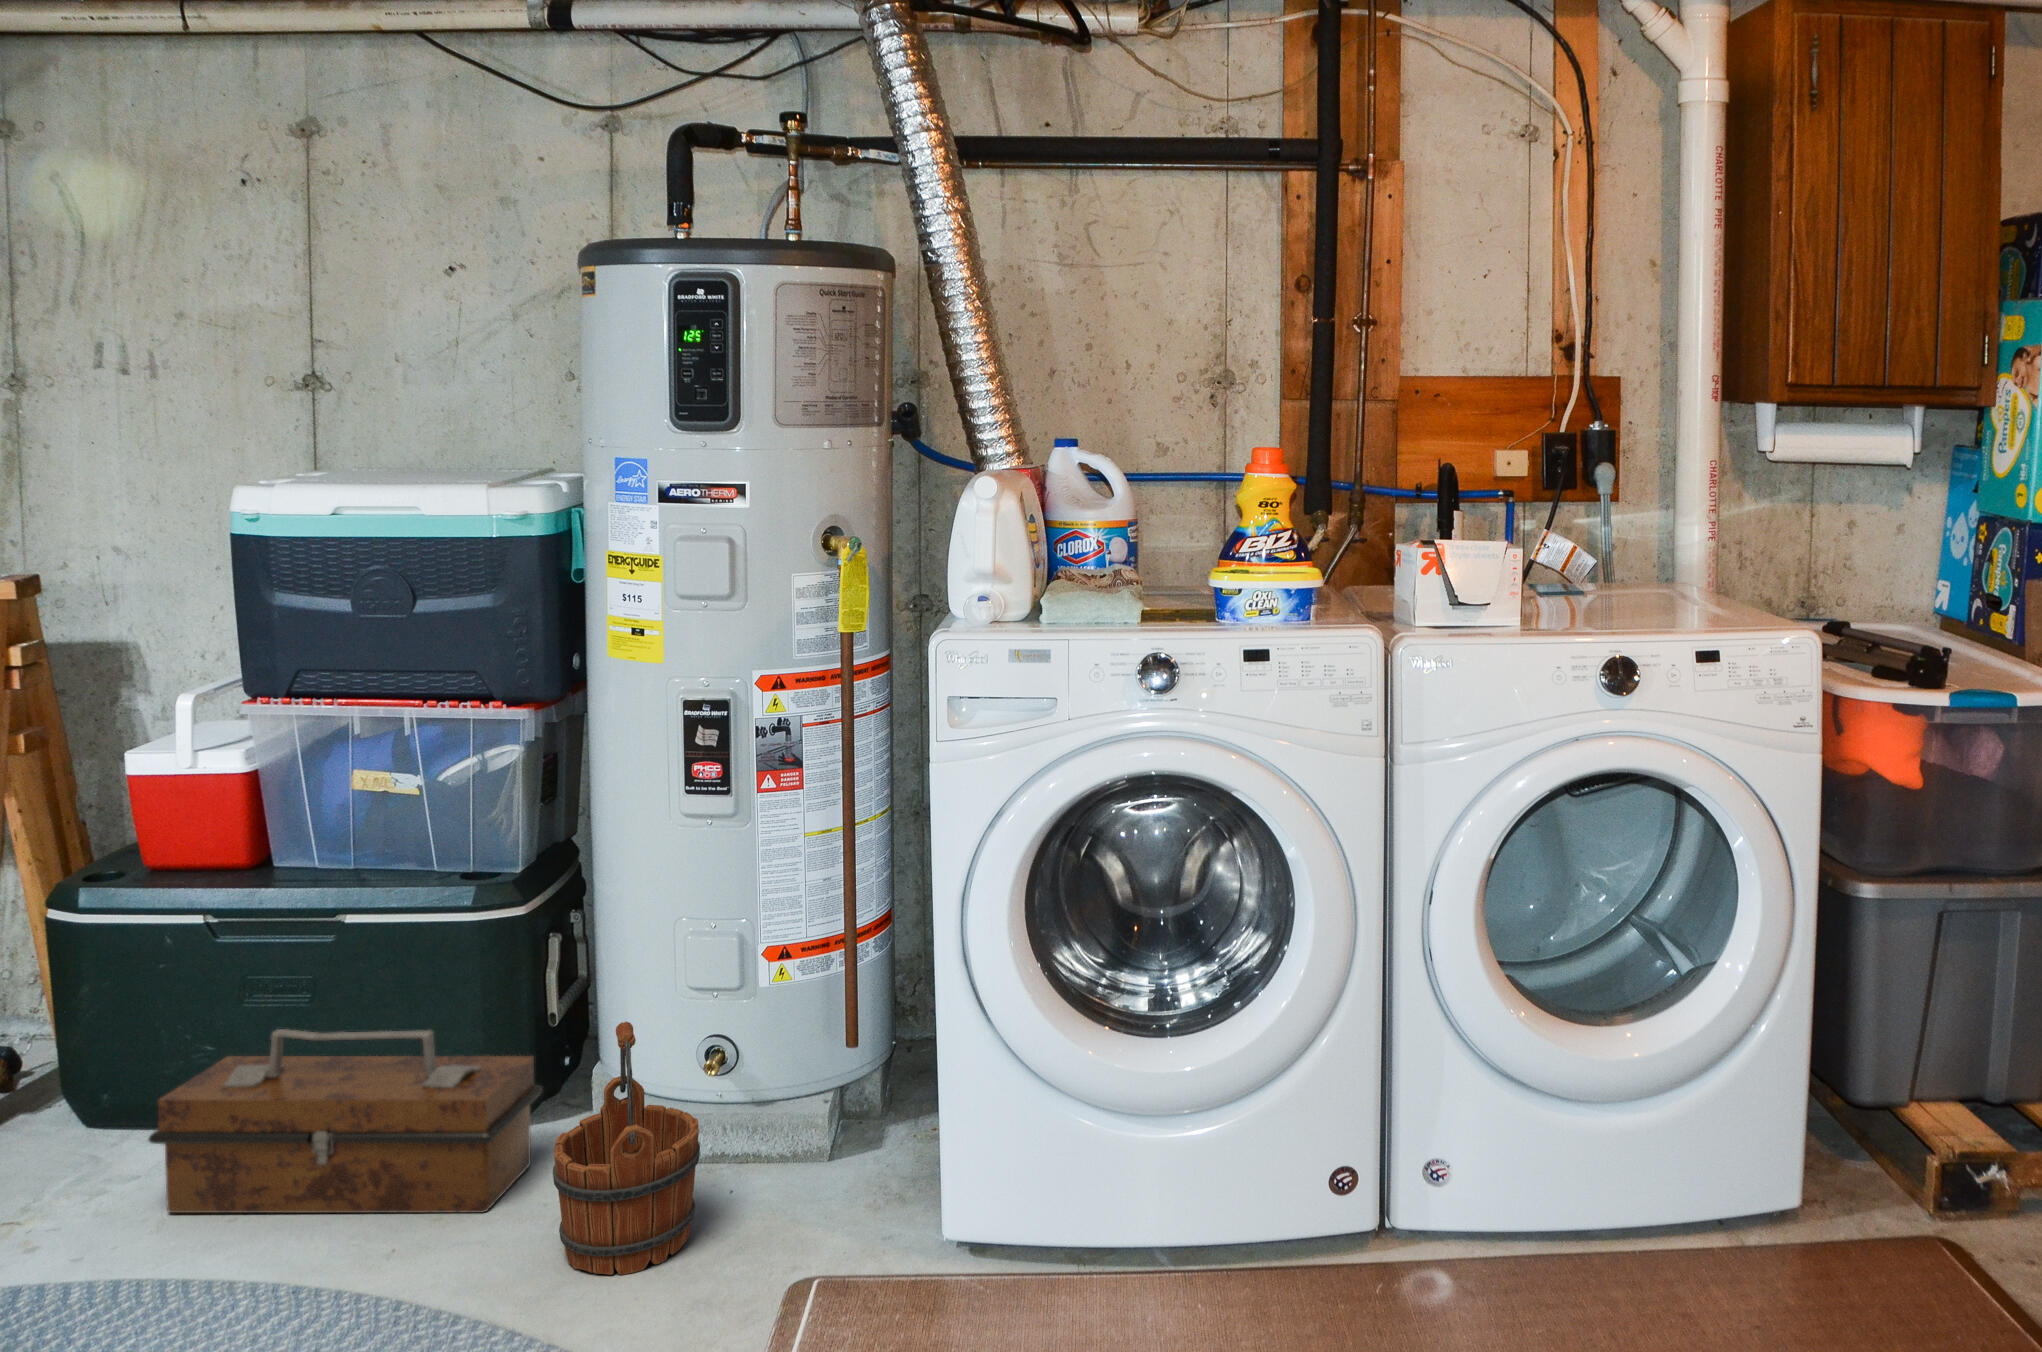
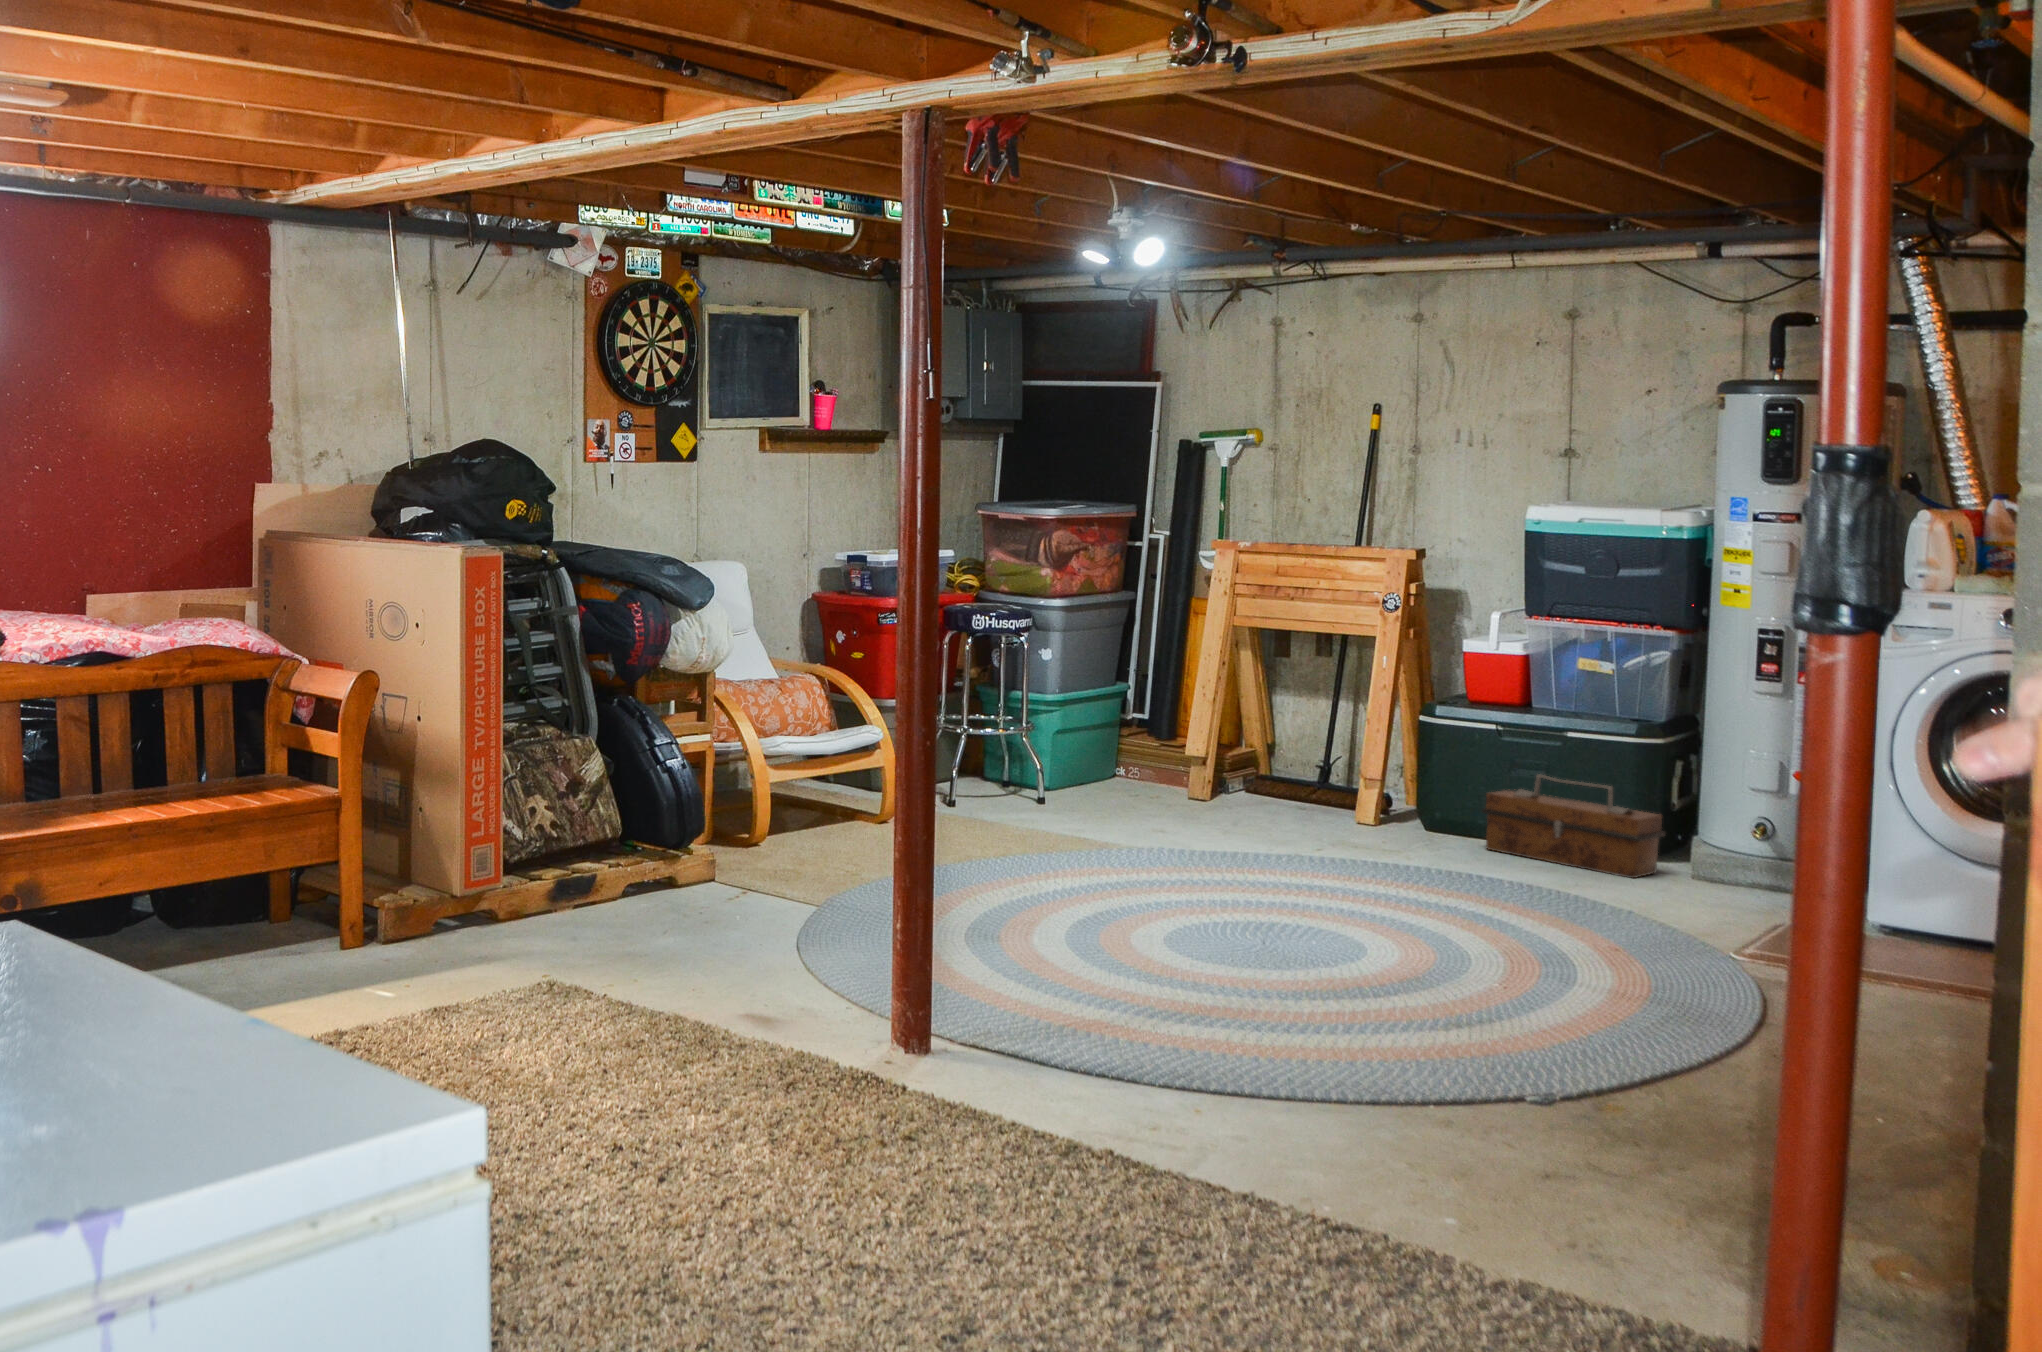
wooden bucket: present [553,1022,700,1275] -> none [1670,784,1746,905]

